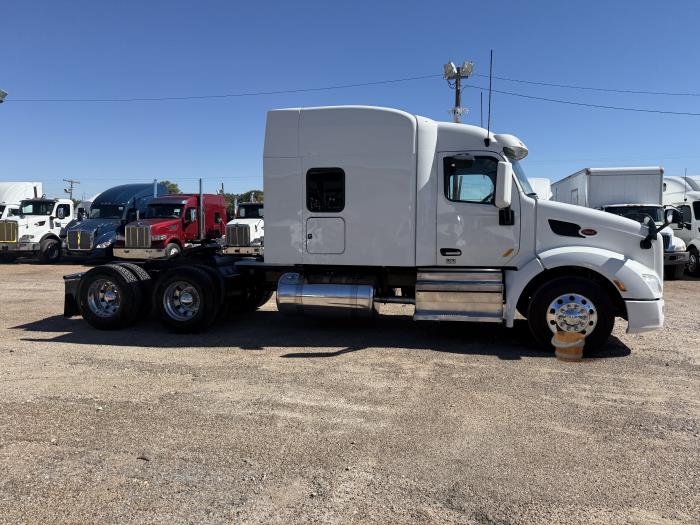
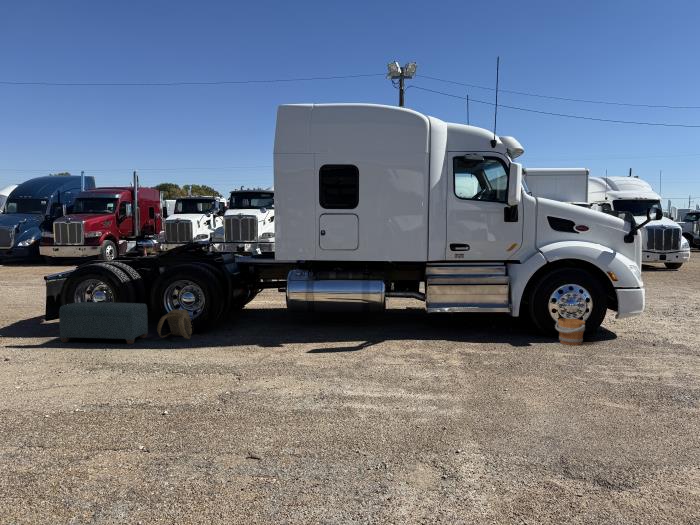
bench: none [68,300,148,341] -> present [59,302,148,344]
backpack: none [150,309,190,339] -> present [157,309,192,339]

